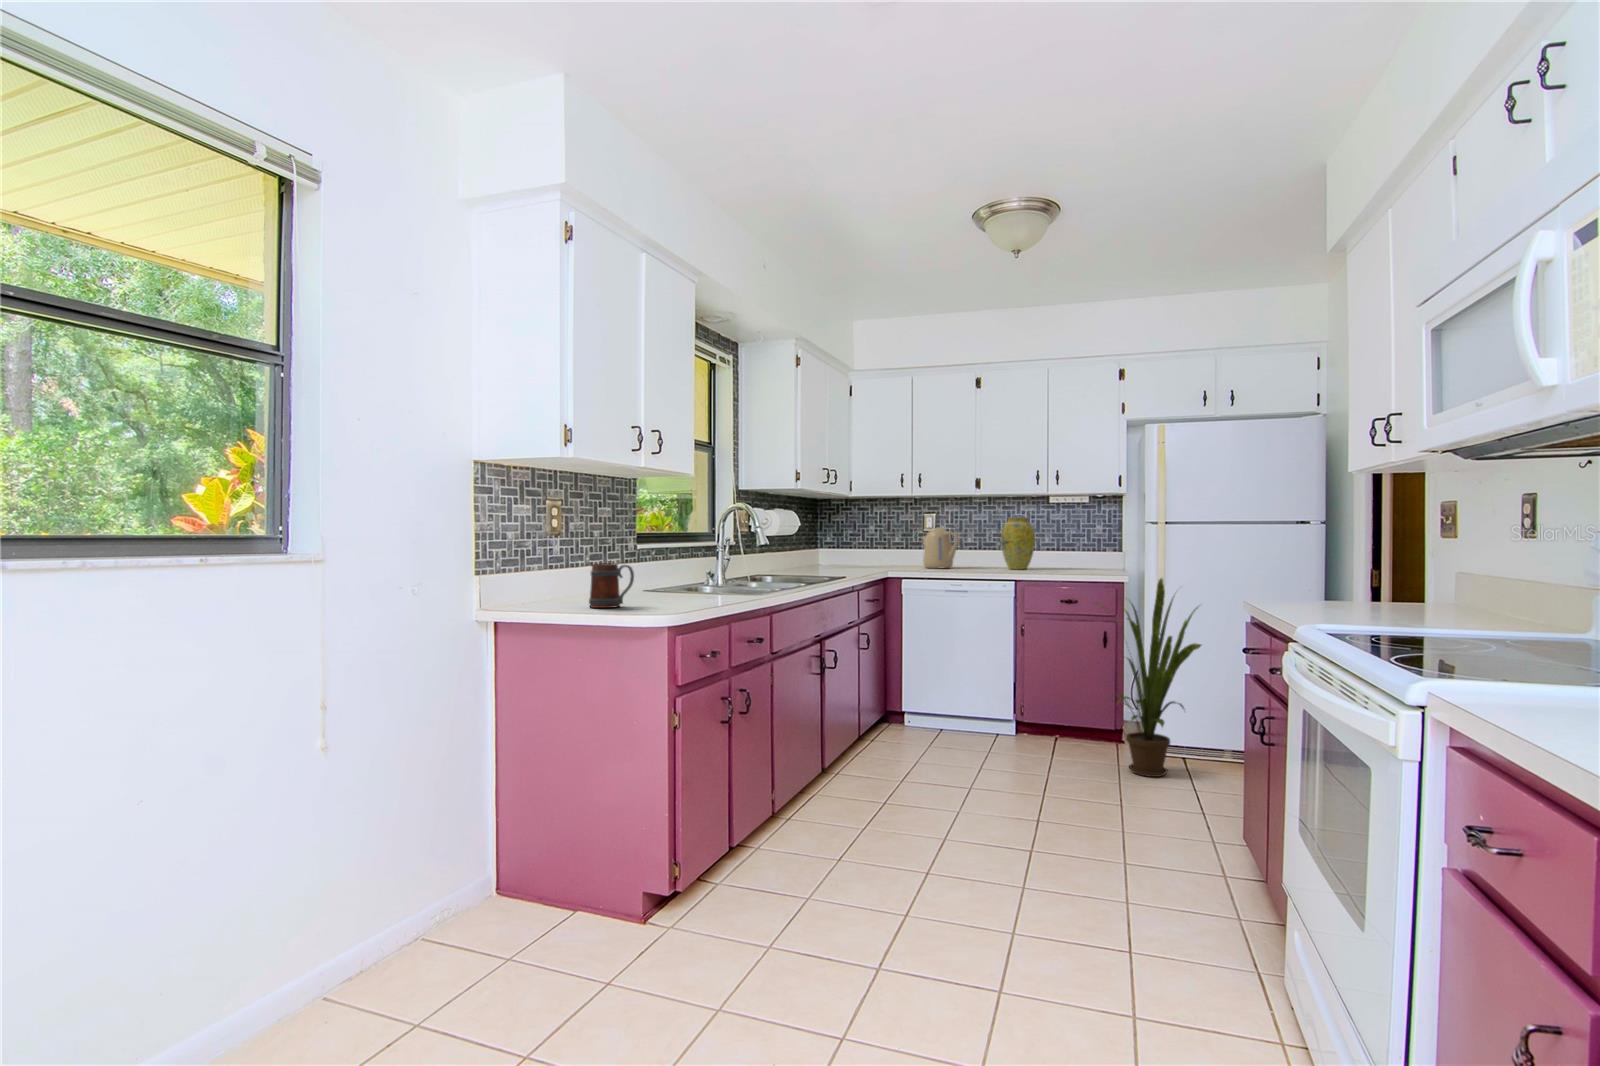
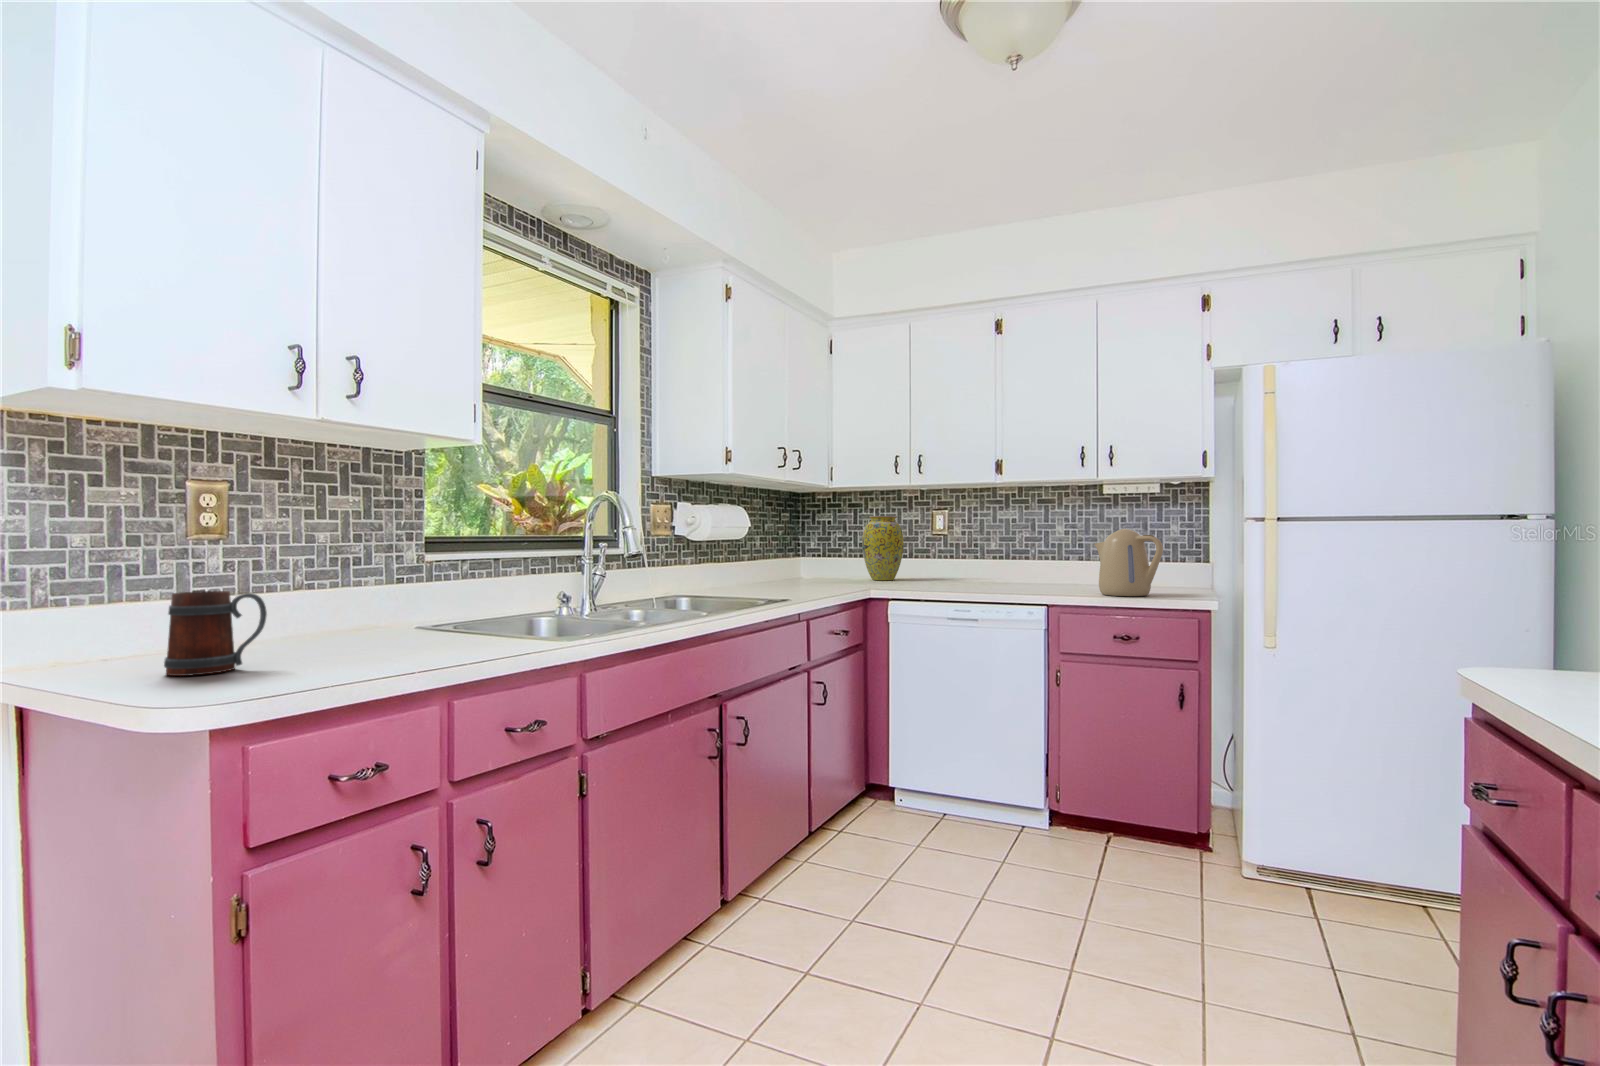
vase: present [1001,517,1035,569] -> present [862,516,904,580]
kettle: present [922,528,959,568] -> present [1095,529,1163,596]
house plant: present [1118,579,1201,777] -> none [1156,604,1346,928]

